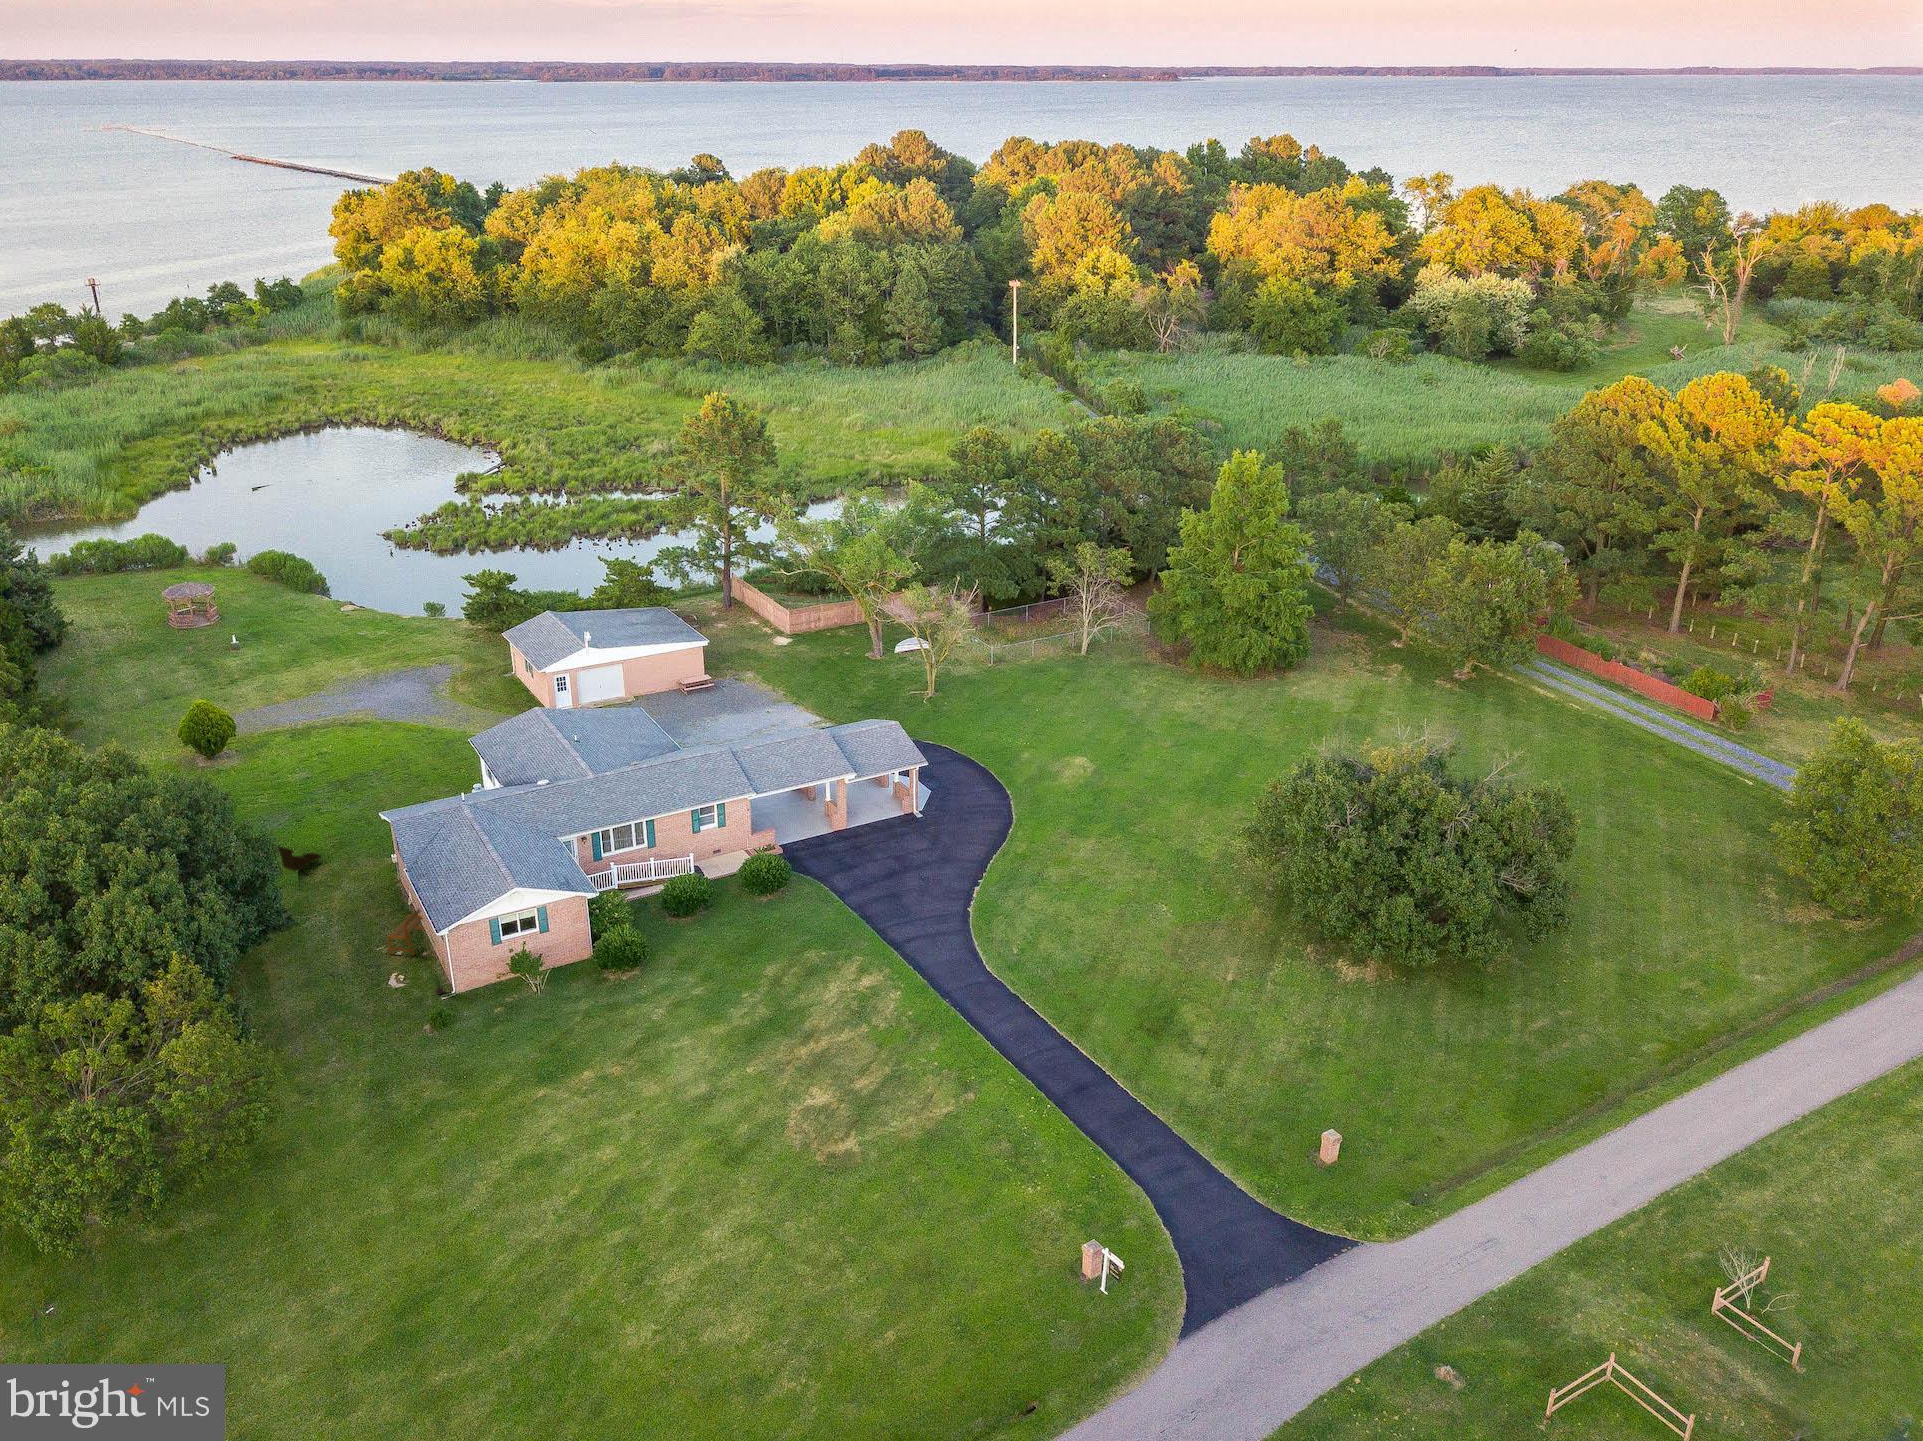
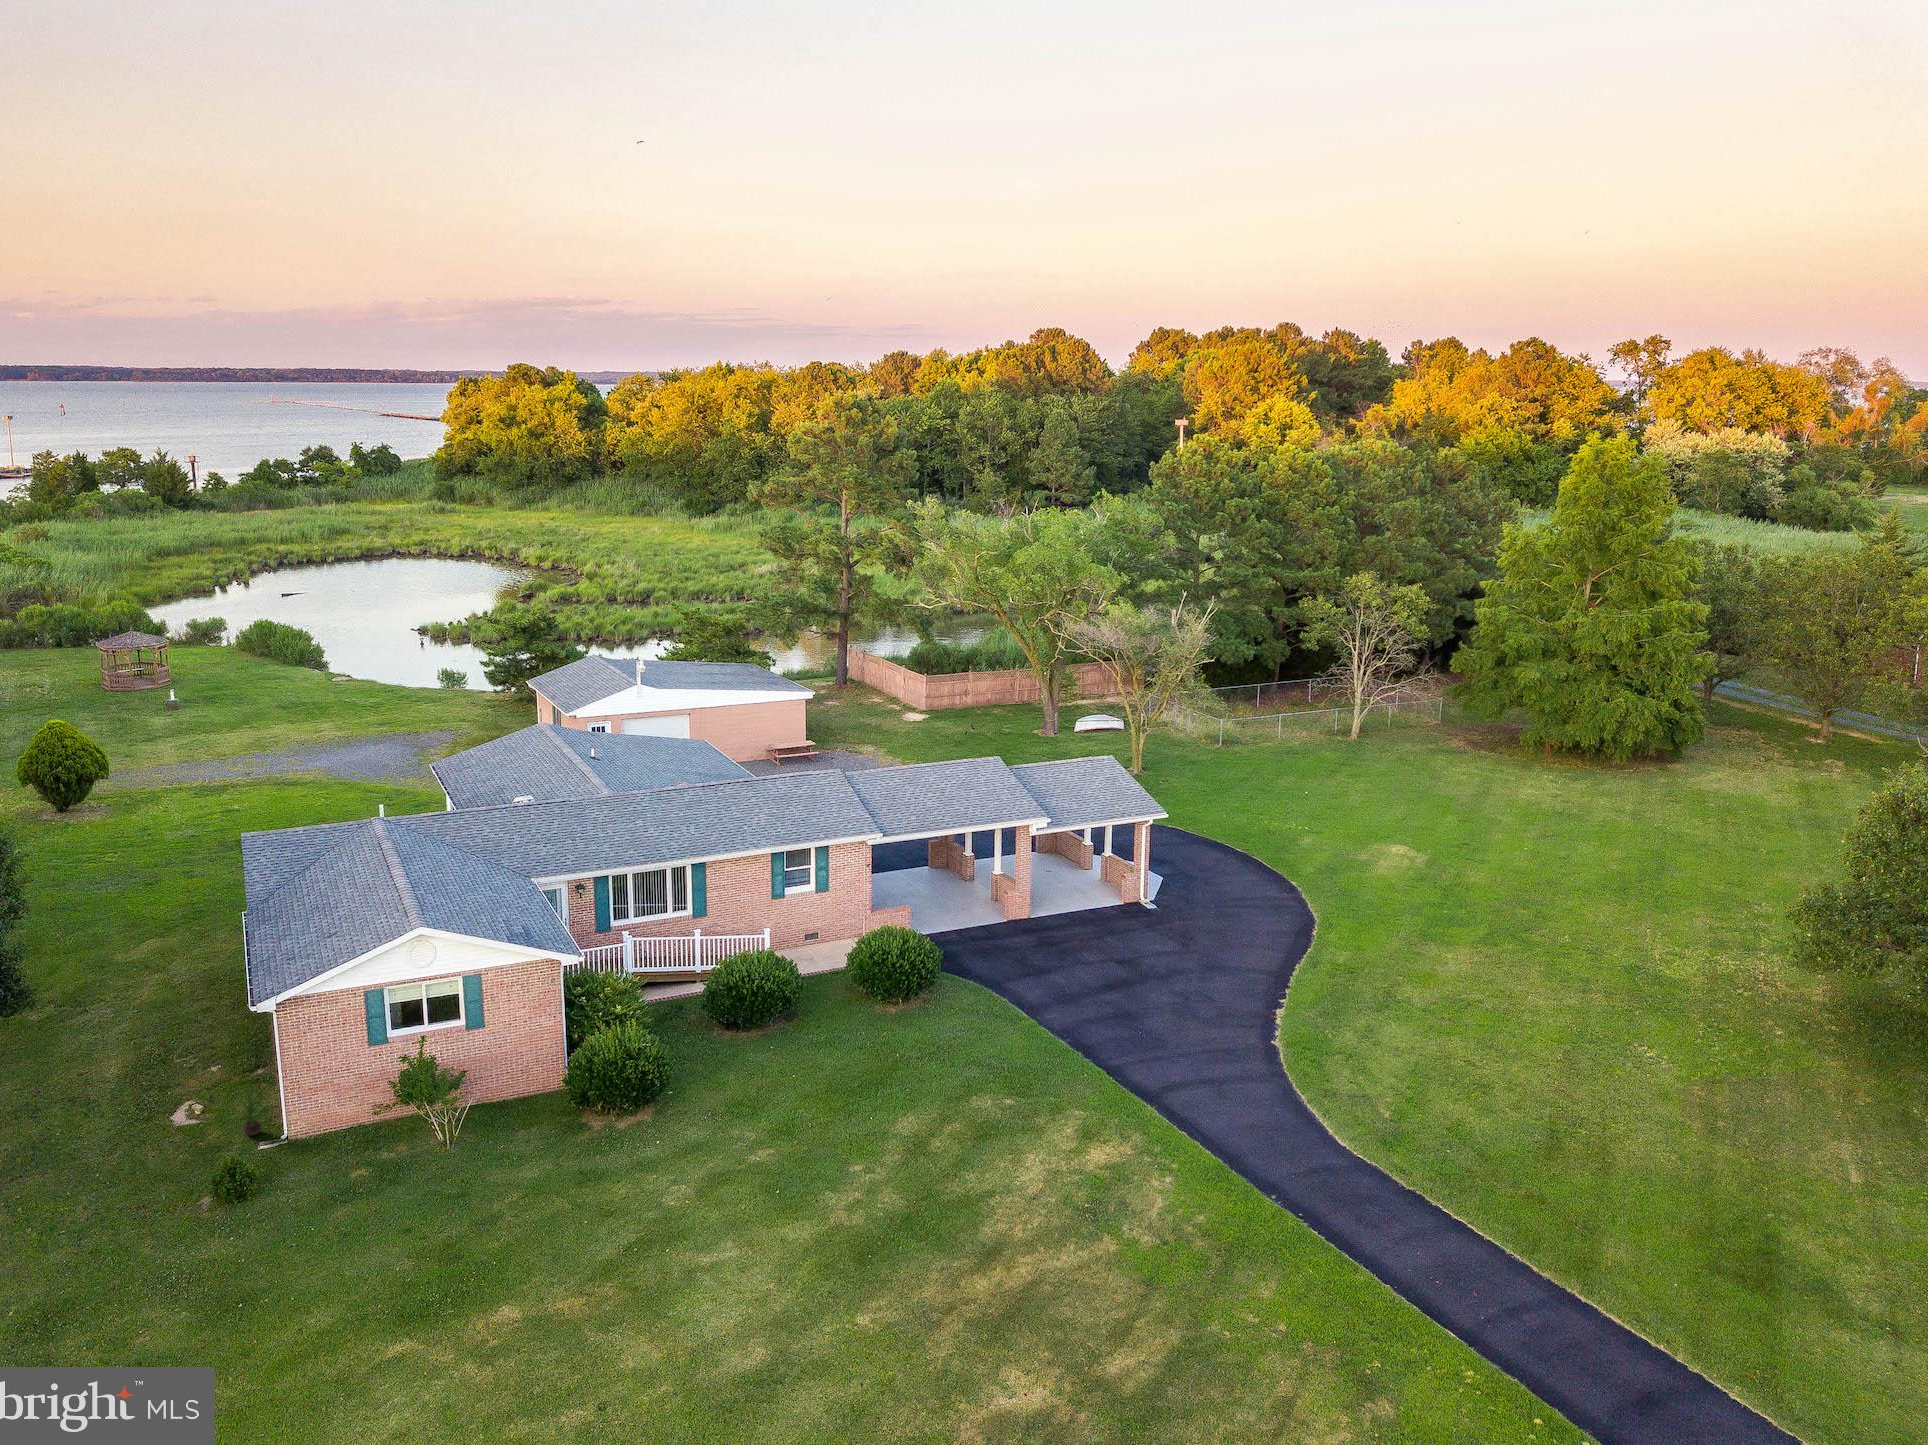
lounge chair: present [277,846,322,872] -> none [68,889,156,950]
bench: present [388,909,424,955] -> none [190,973,283,1069]

